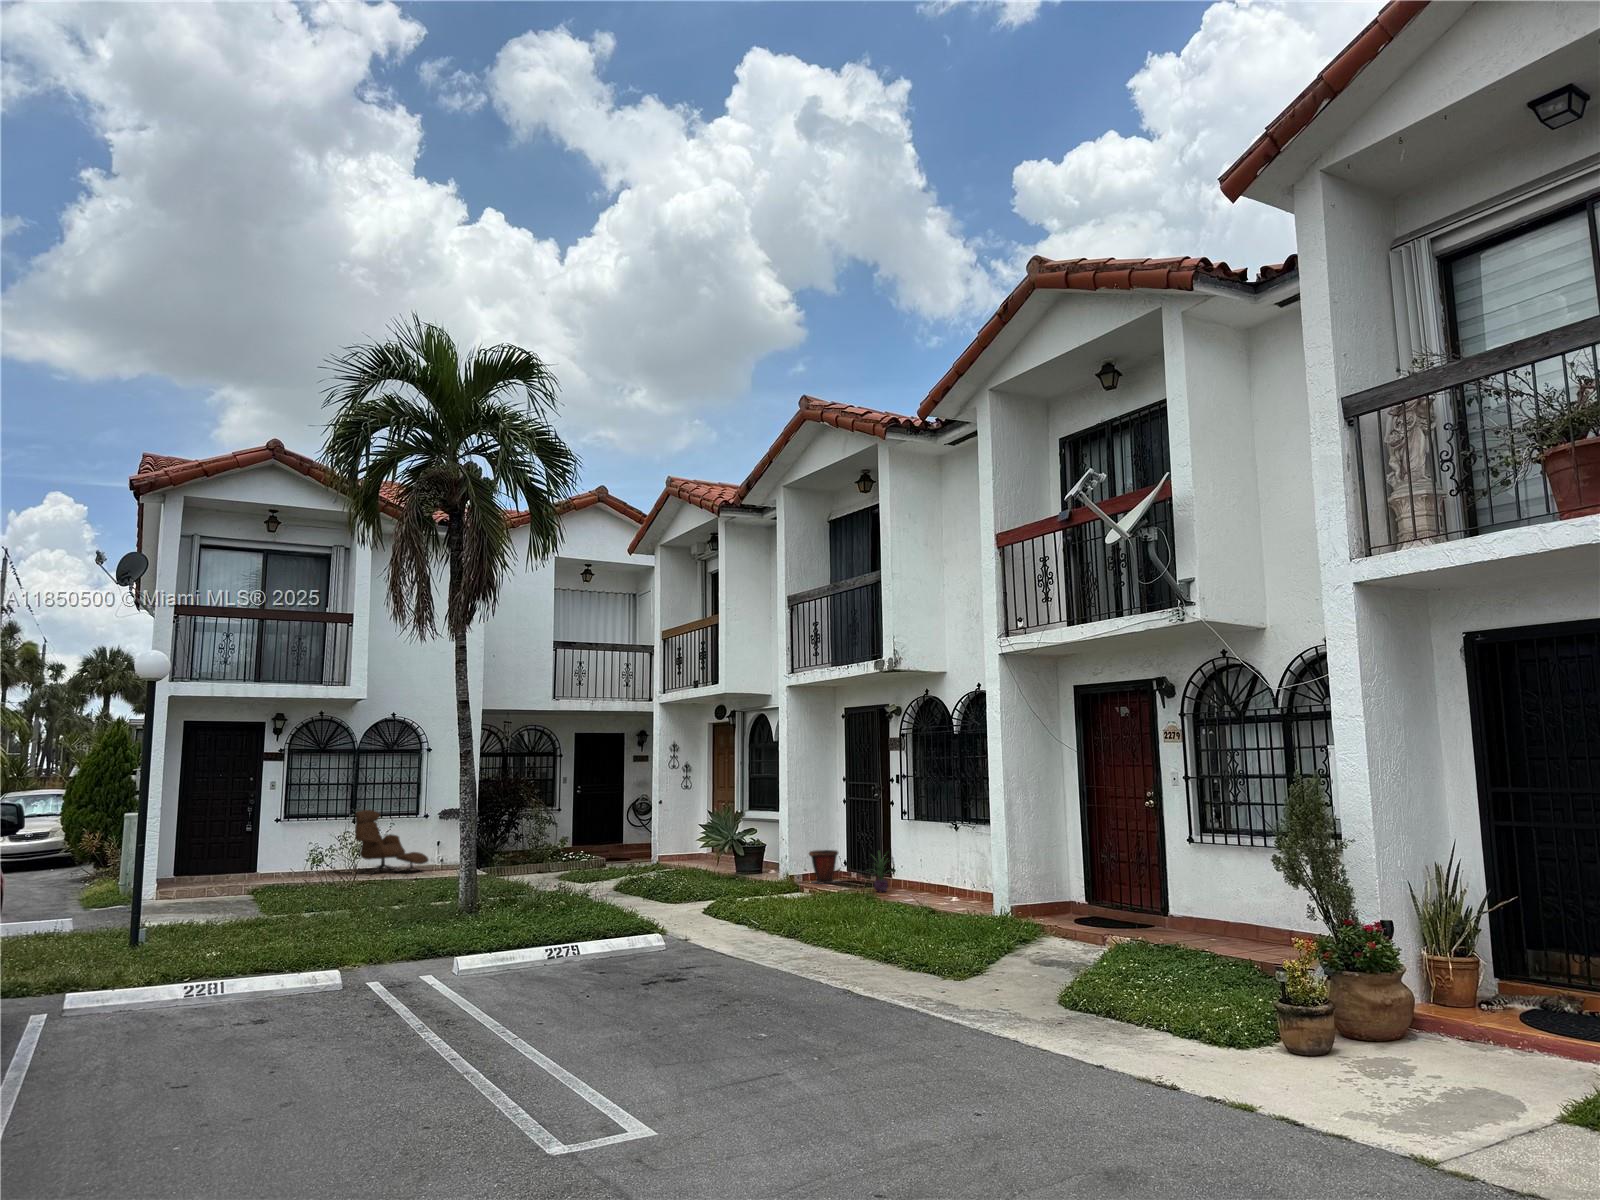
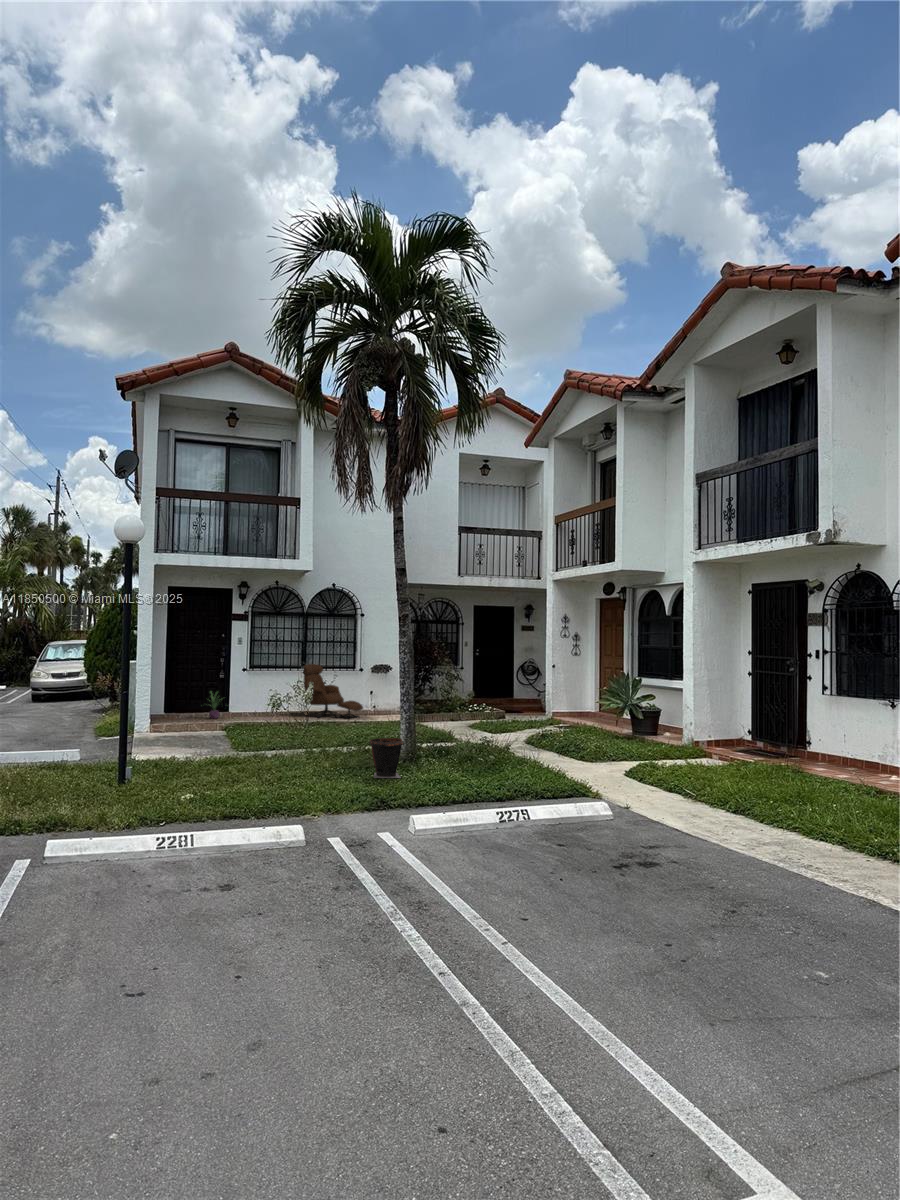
waste bin: present [809,850,838,883] -> present [370,738,403,778]
decorative plant: present [874,851,888,892] -> present [209,693,219,719]

